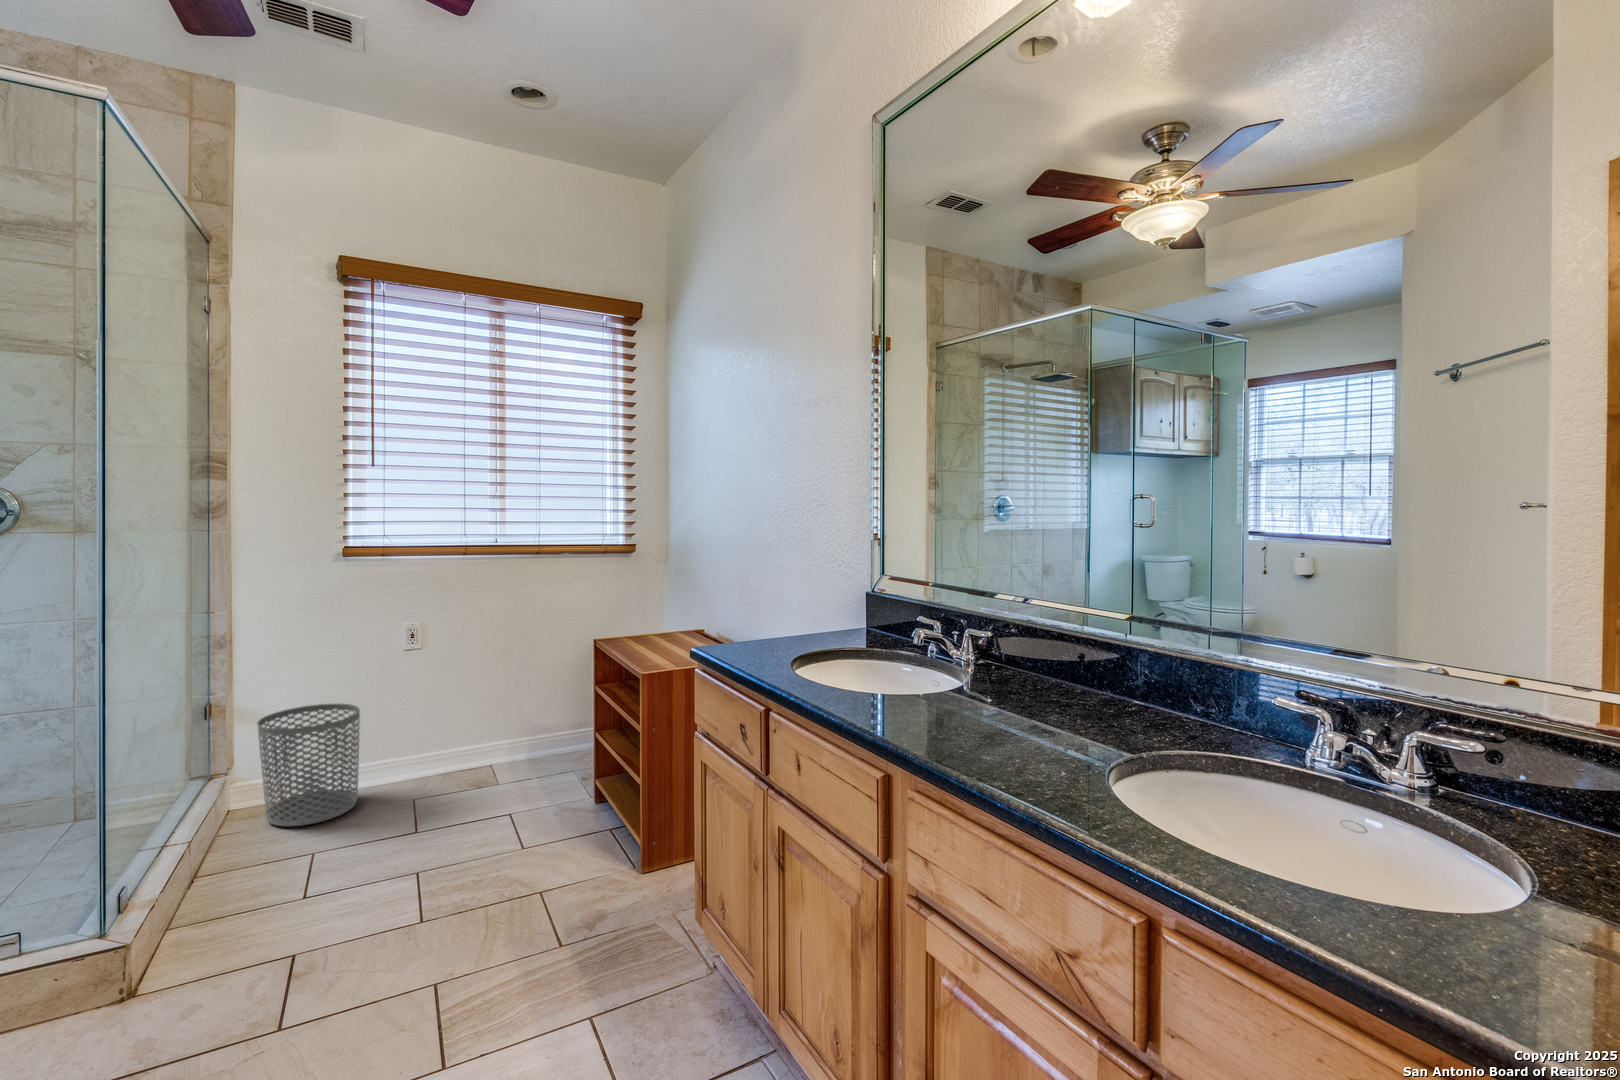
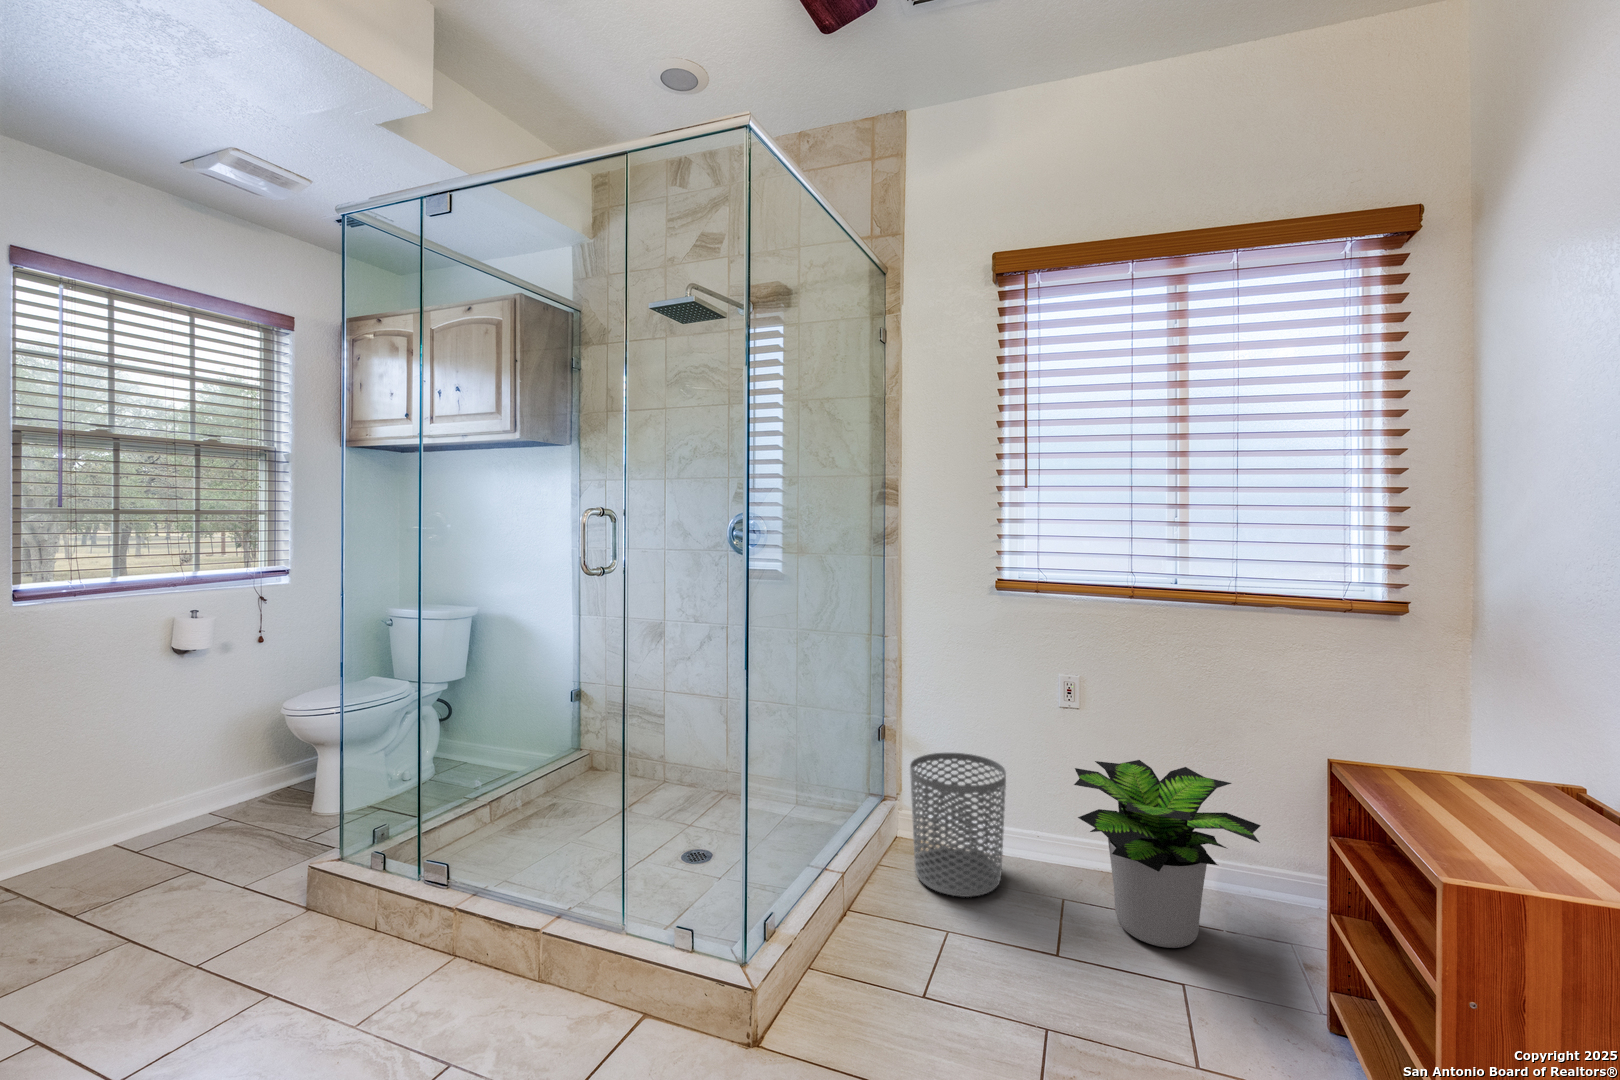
potted plant: none [420,675,554,801] -> present [1074,760,1261,948]

